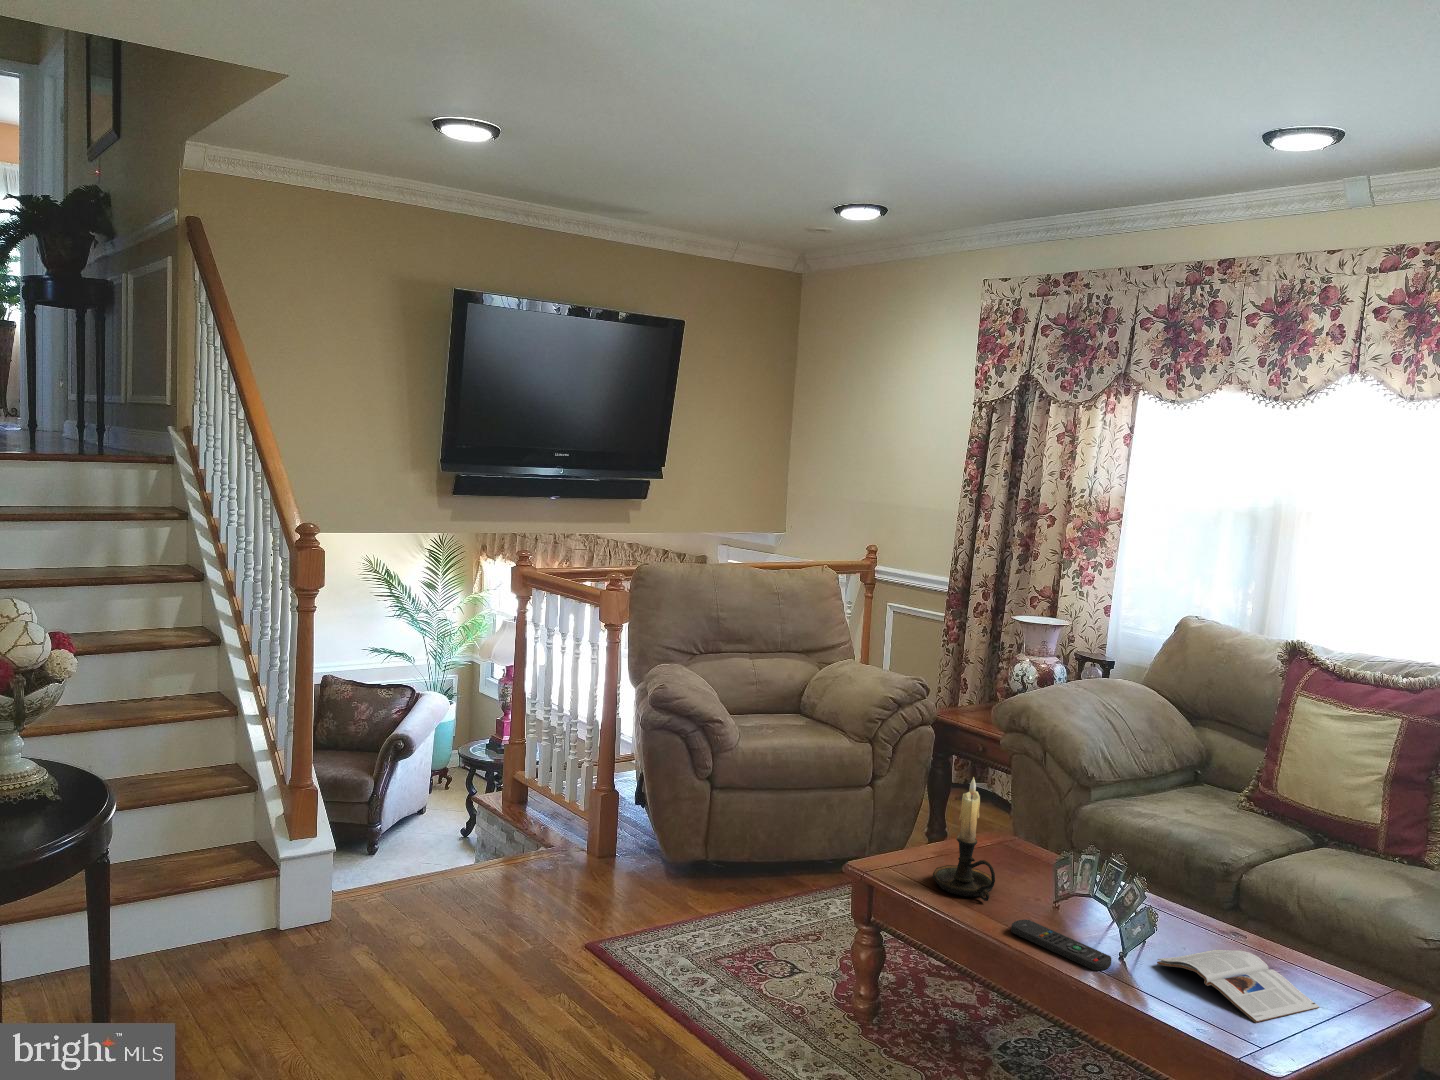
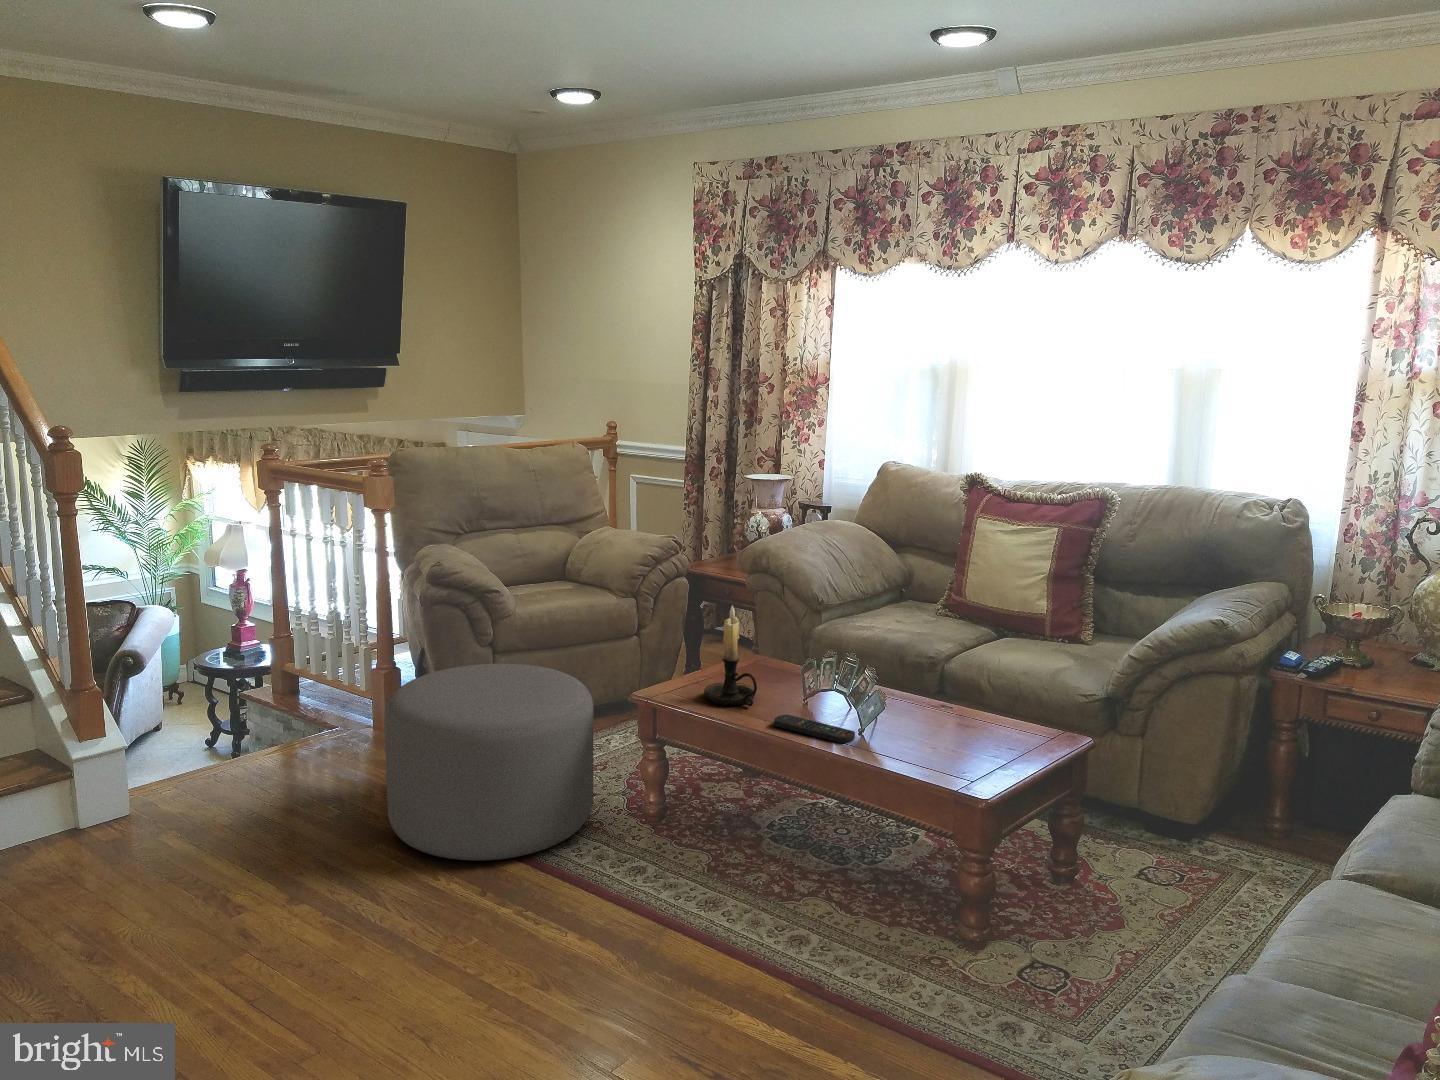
ottoman: none [576,803,806,1034] -> present [384,664,593,861]
magazine: present [1157,950,1319,1023] -> none [889,713,1009,761]

